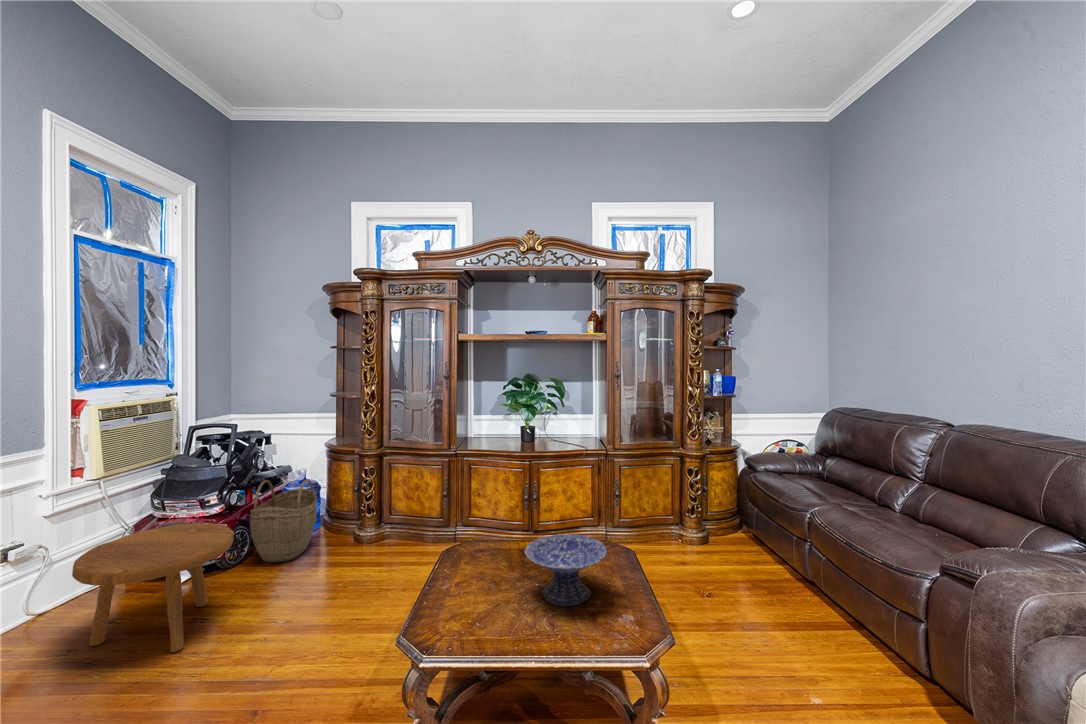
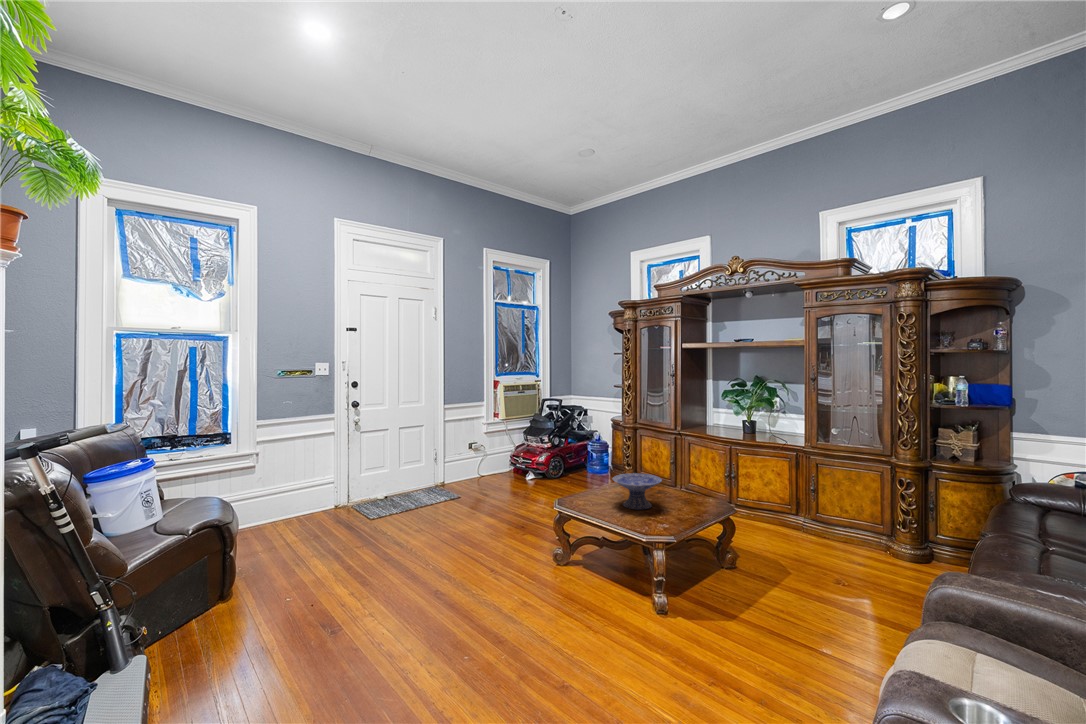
woven basket: present [250,479,317,563] -> none [562,434,600,484]
footstool: present [72,523,234,652] -> none [482,447,542,502]

